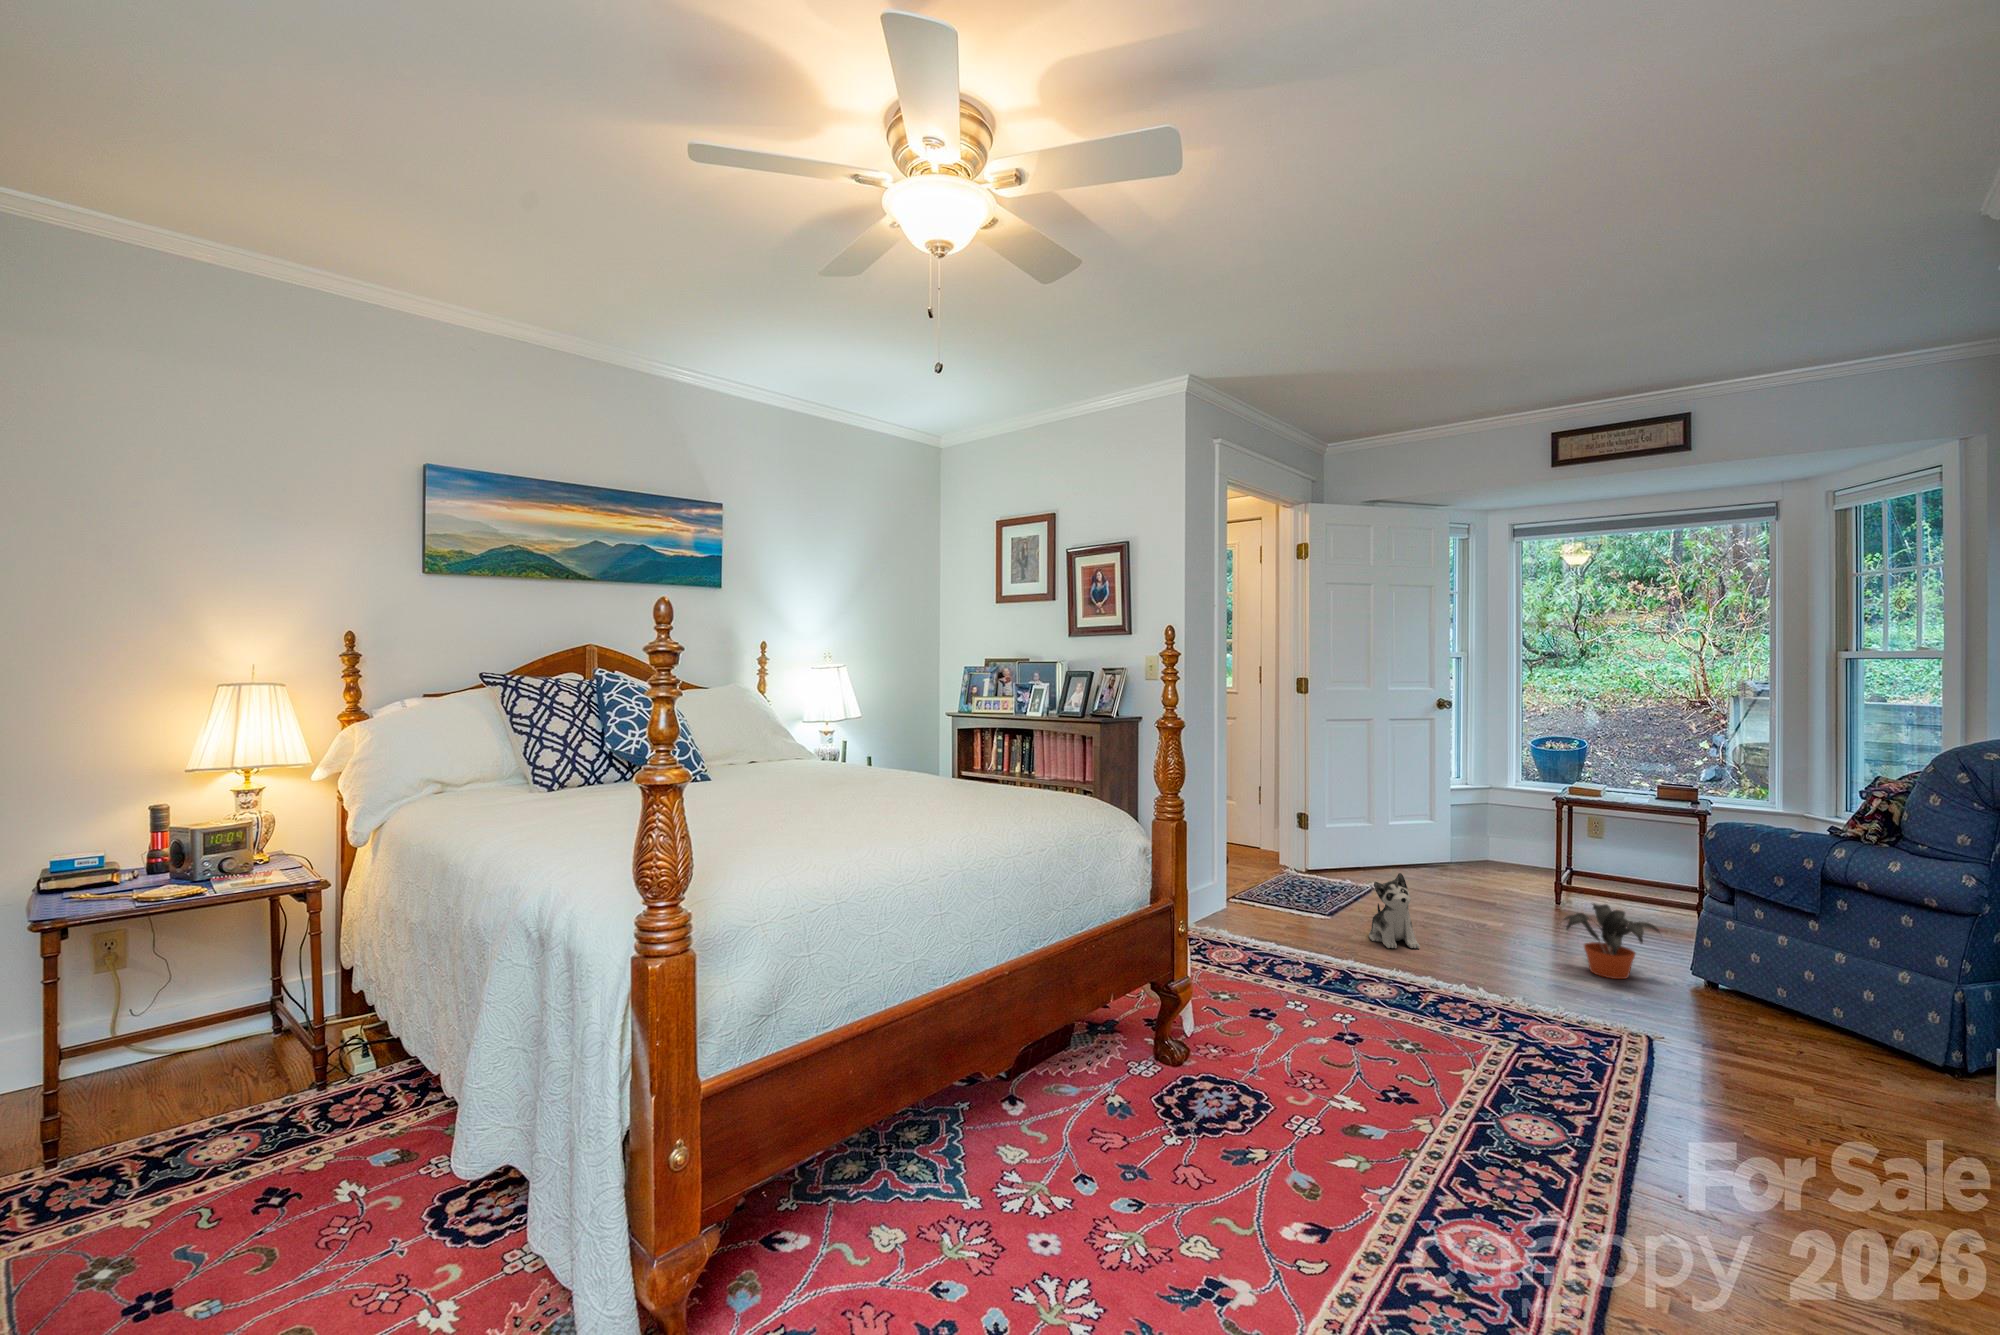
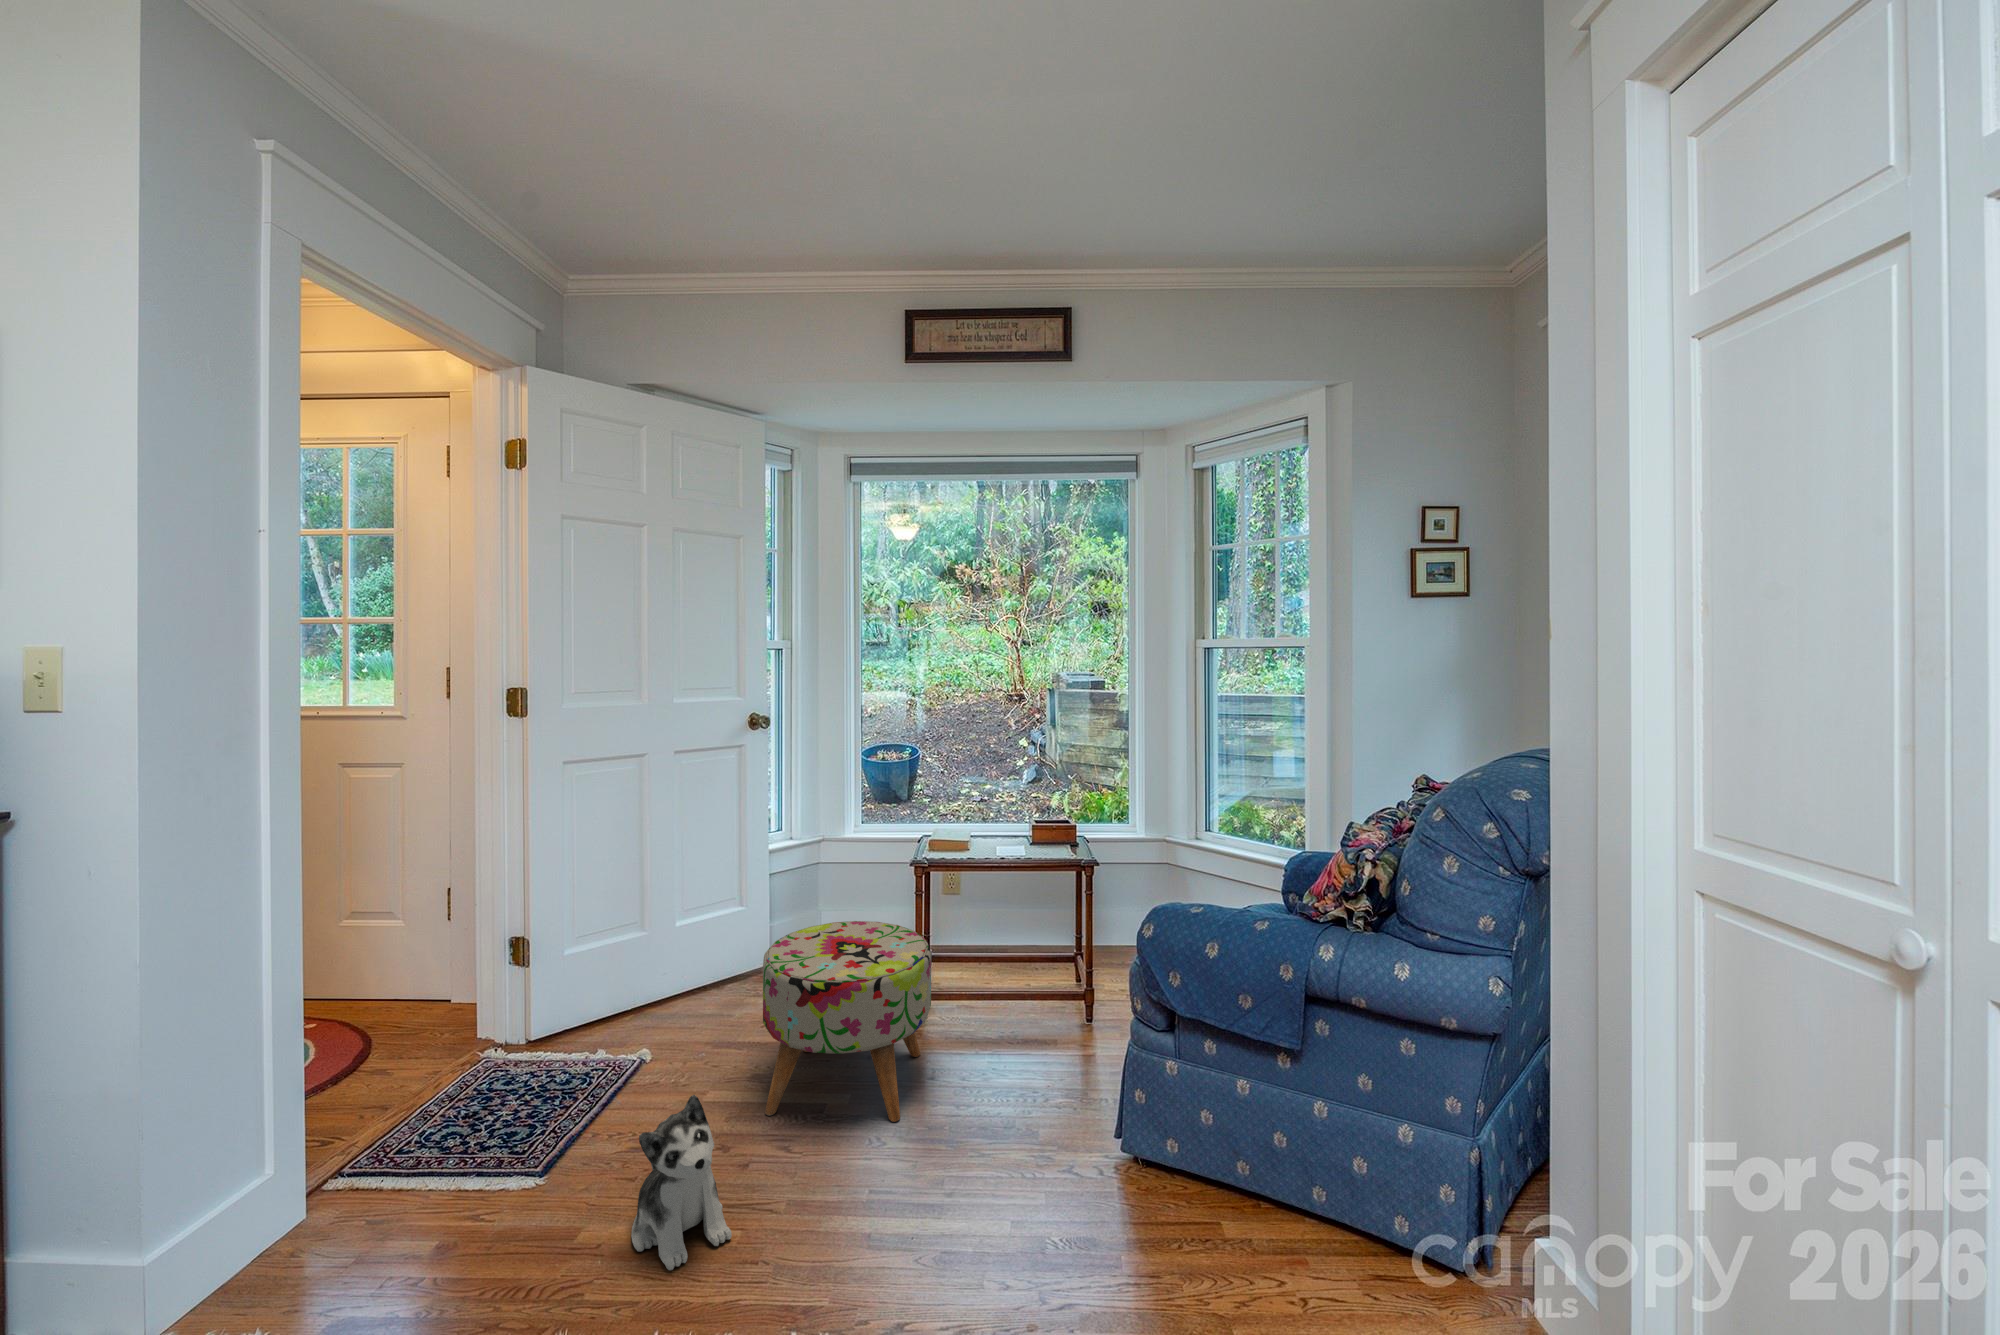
ottoman: none [1442,830,1560,942] -> present [763,921,932,1122]
potted plant: present [1564,904,1659,979] -> none [954,1051,1090,1192]

